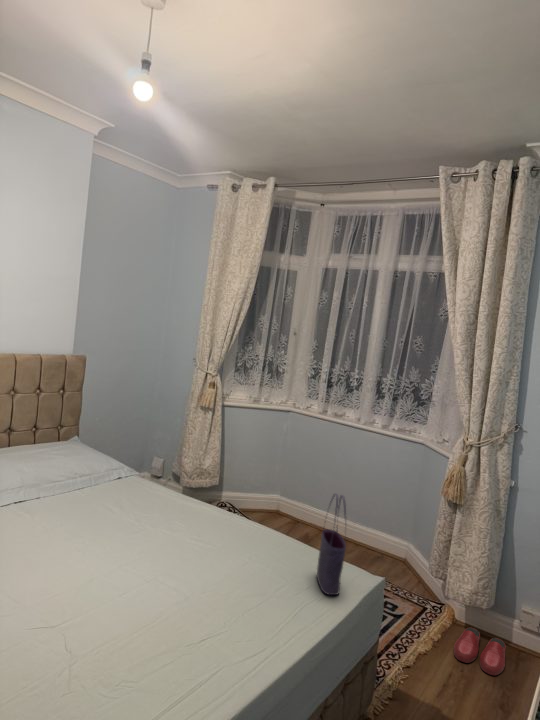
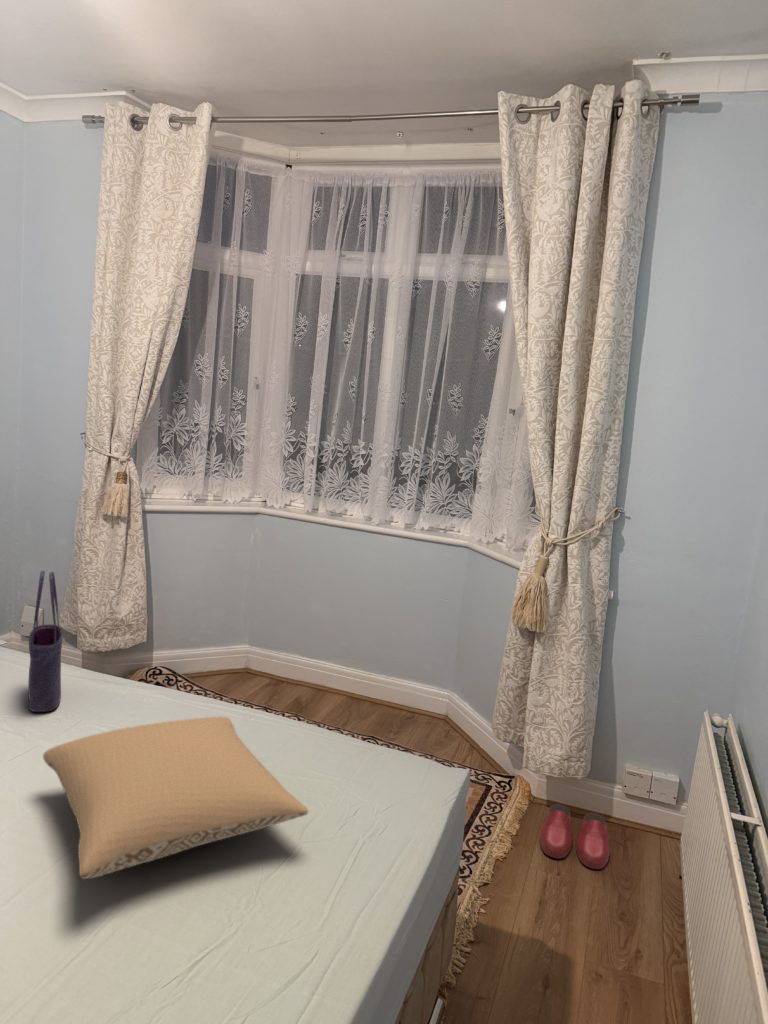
tote bag: present [317,494,346,595] -> present [28,571,63,712]
pillow: none [151,521,279,589] -> present [43,717,308,879]

